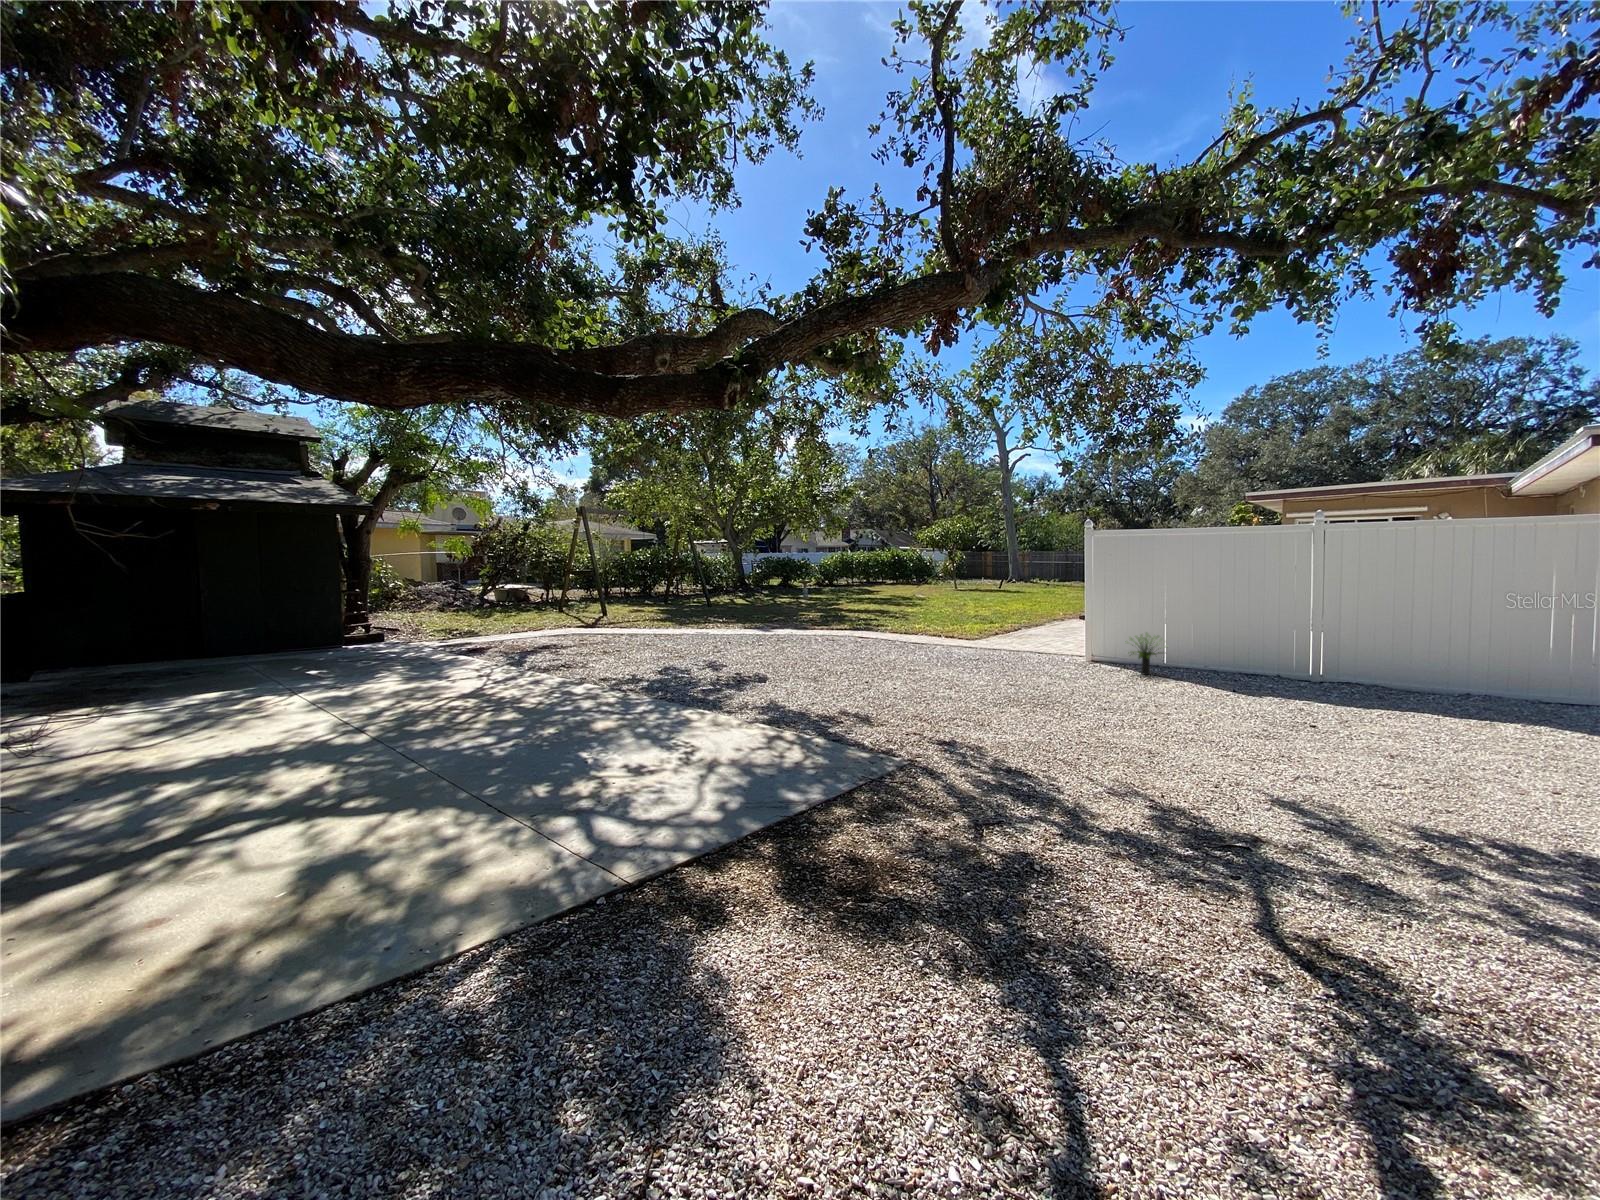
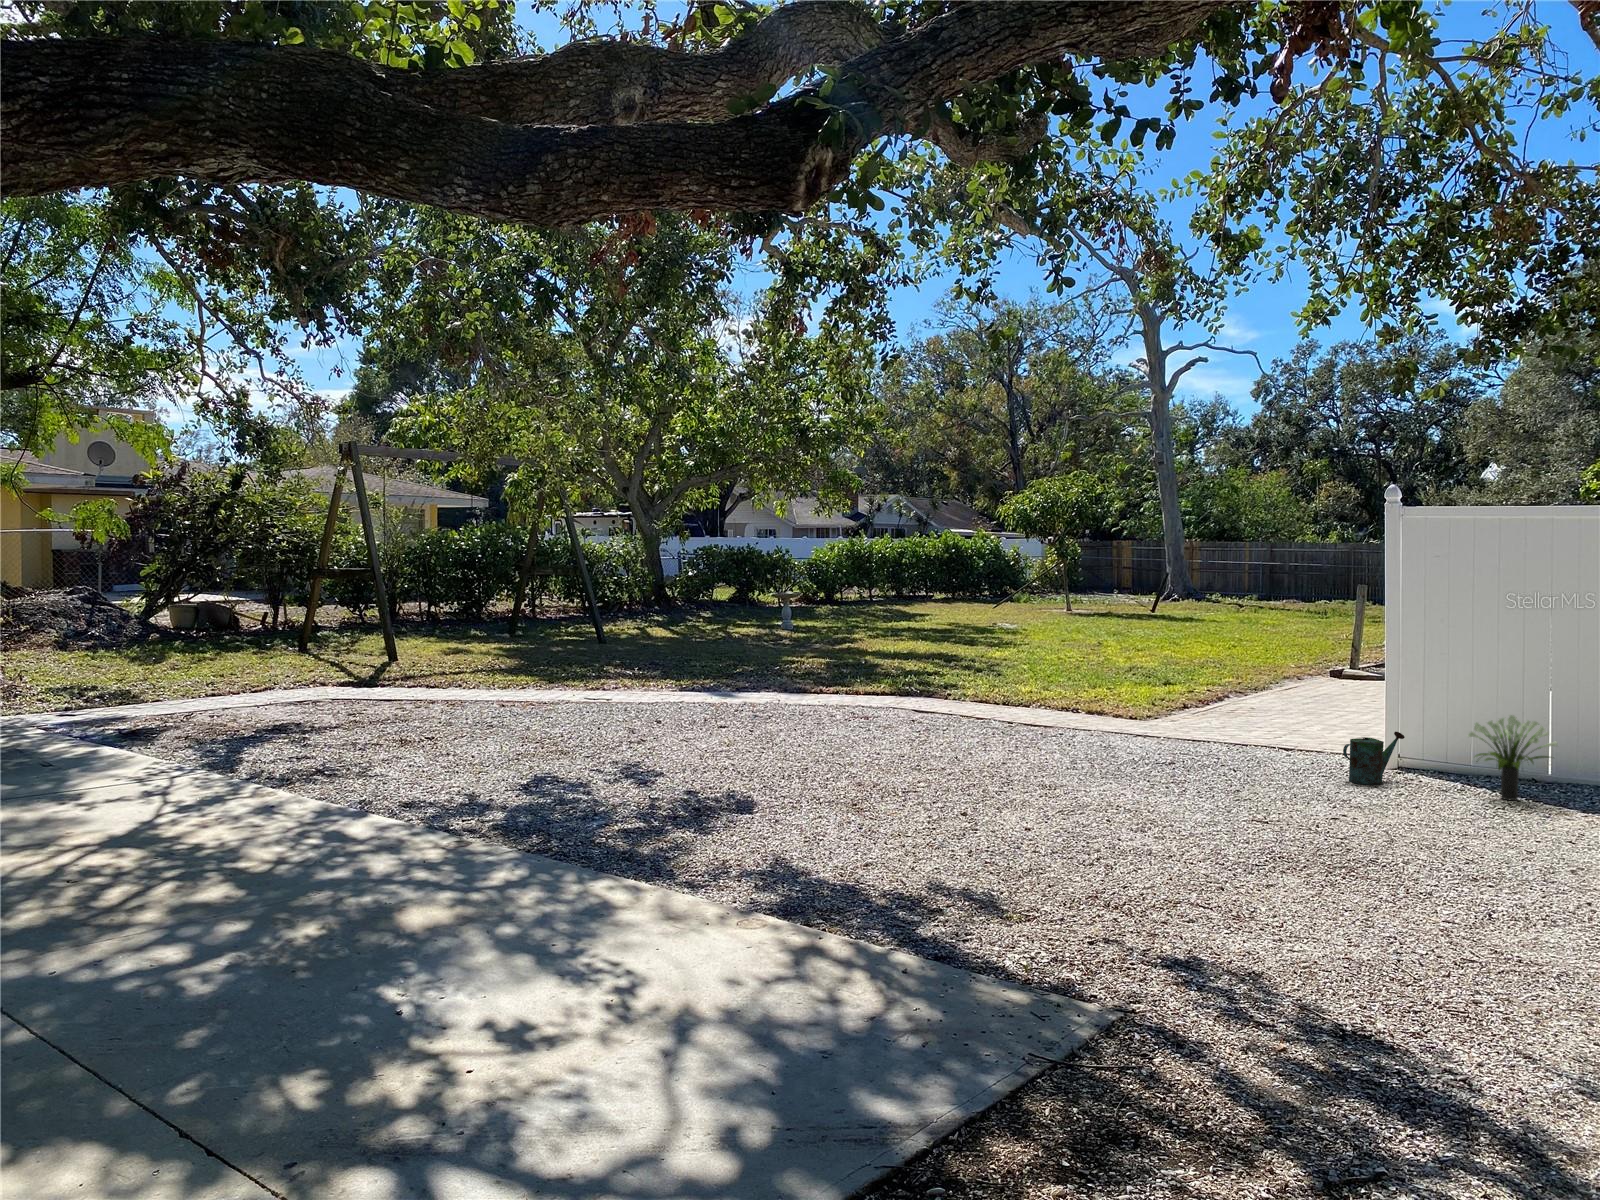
watering can: none [1064,642,1097,668] -> present [1343,732,1405,785]

